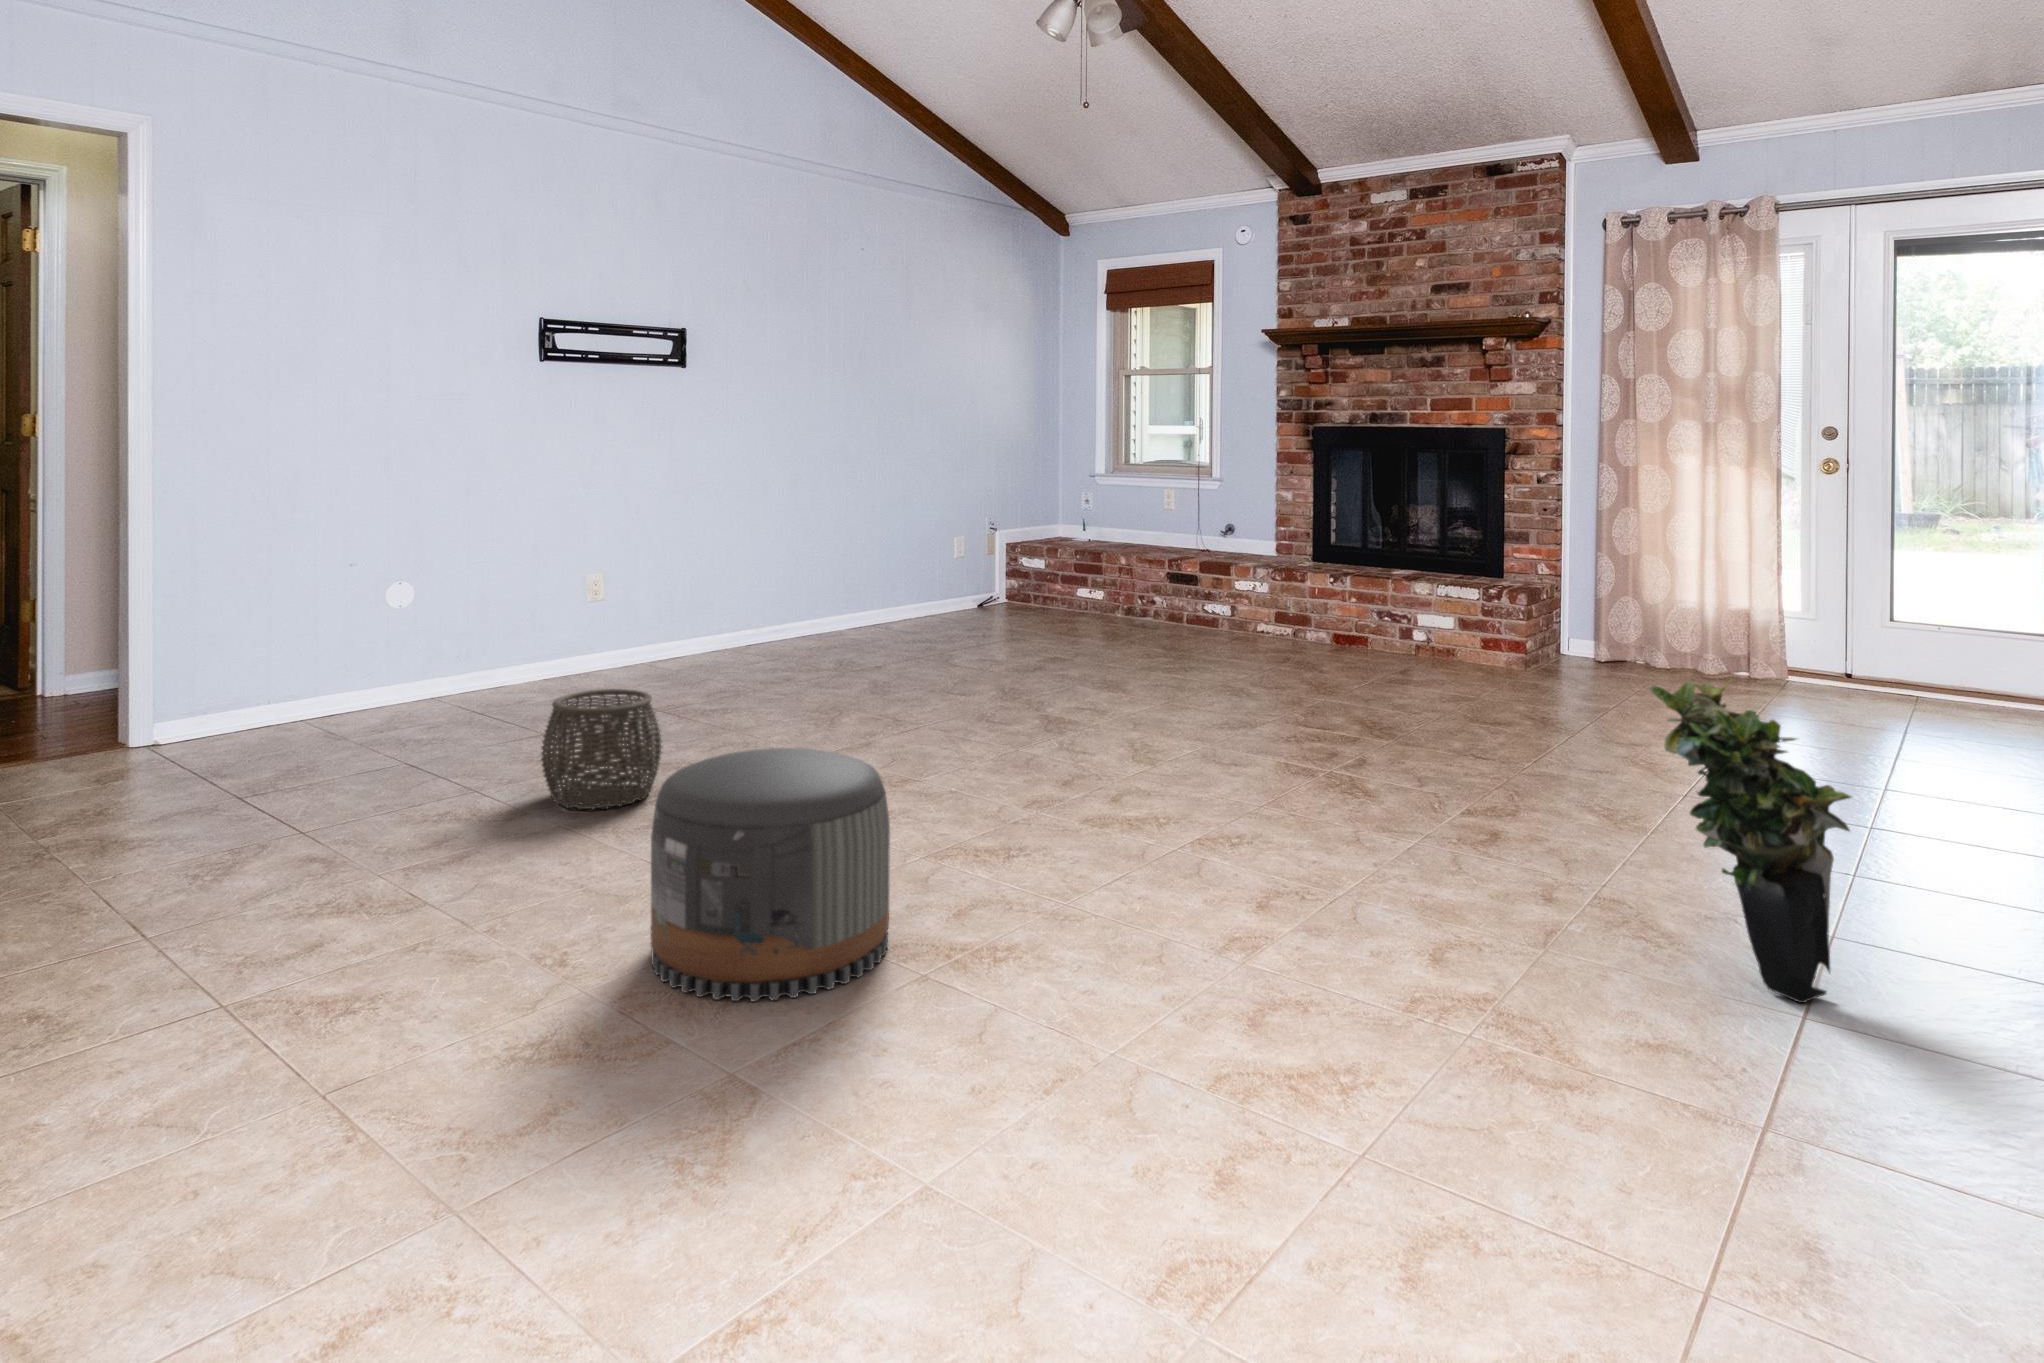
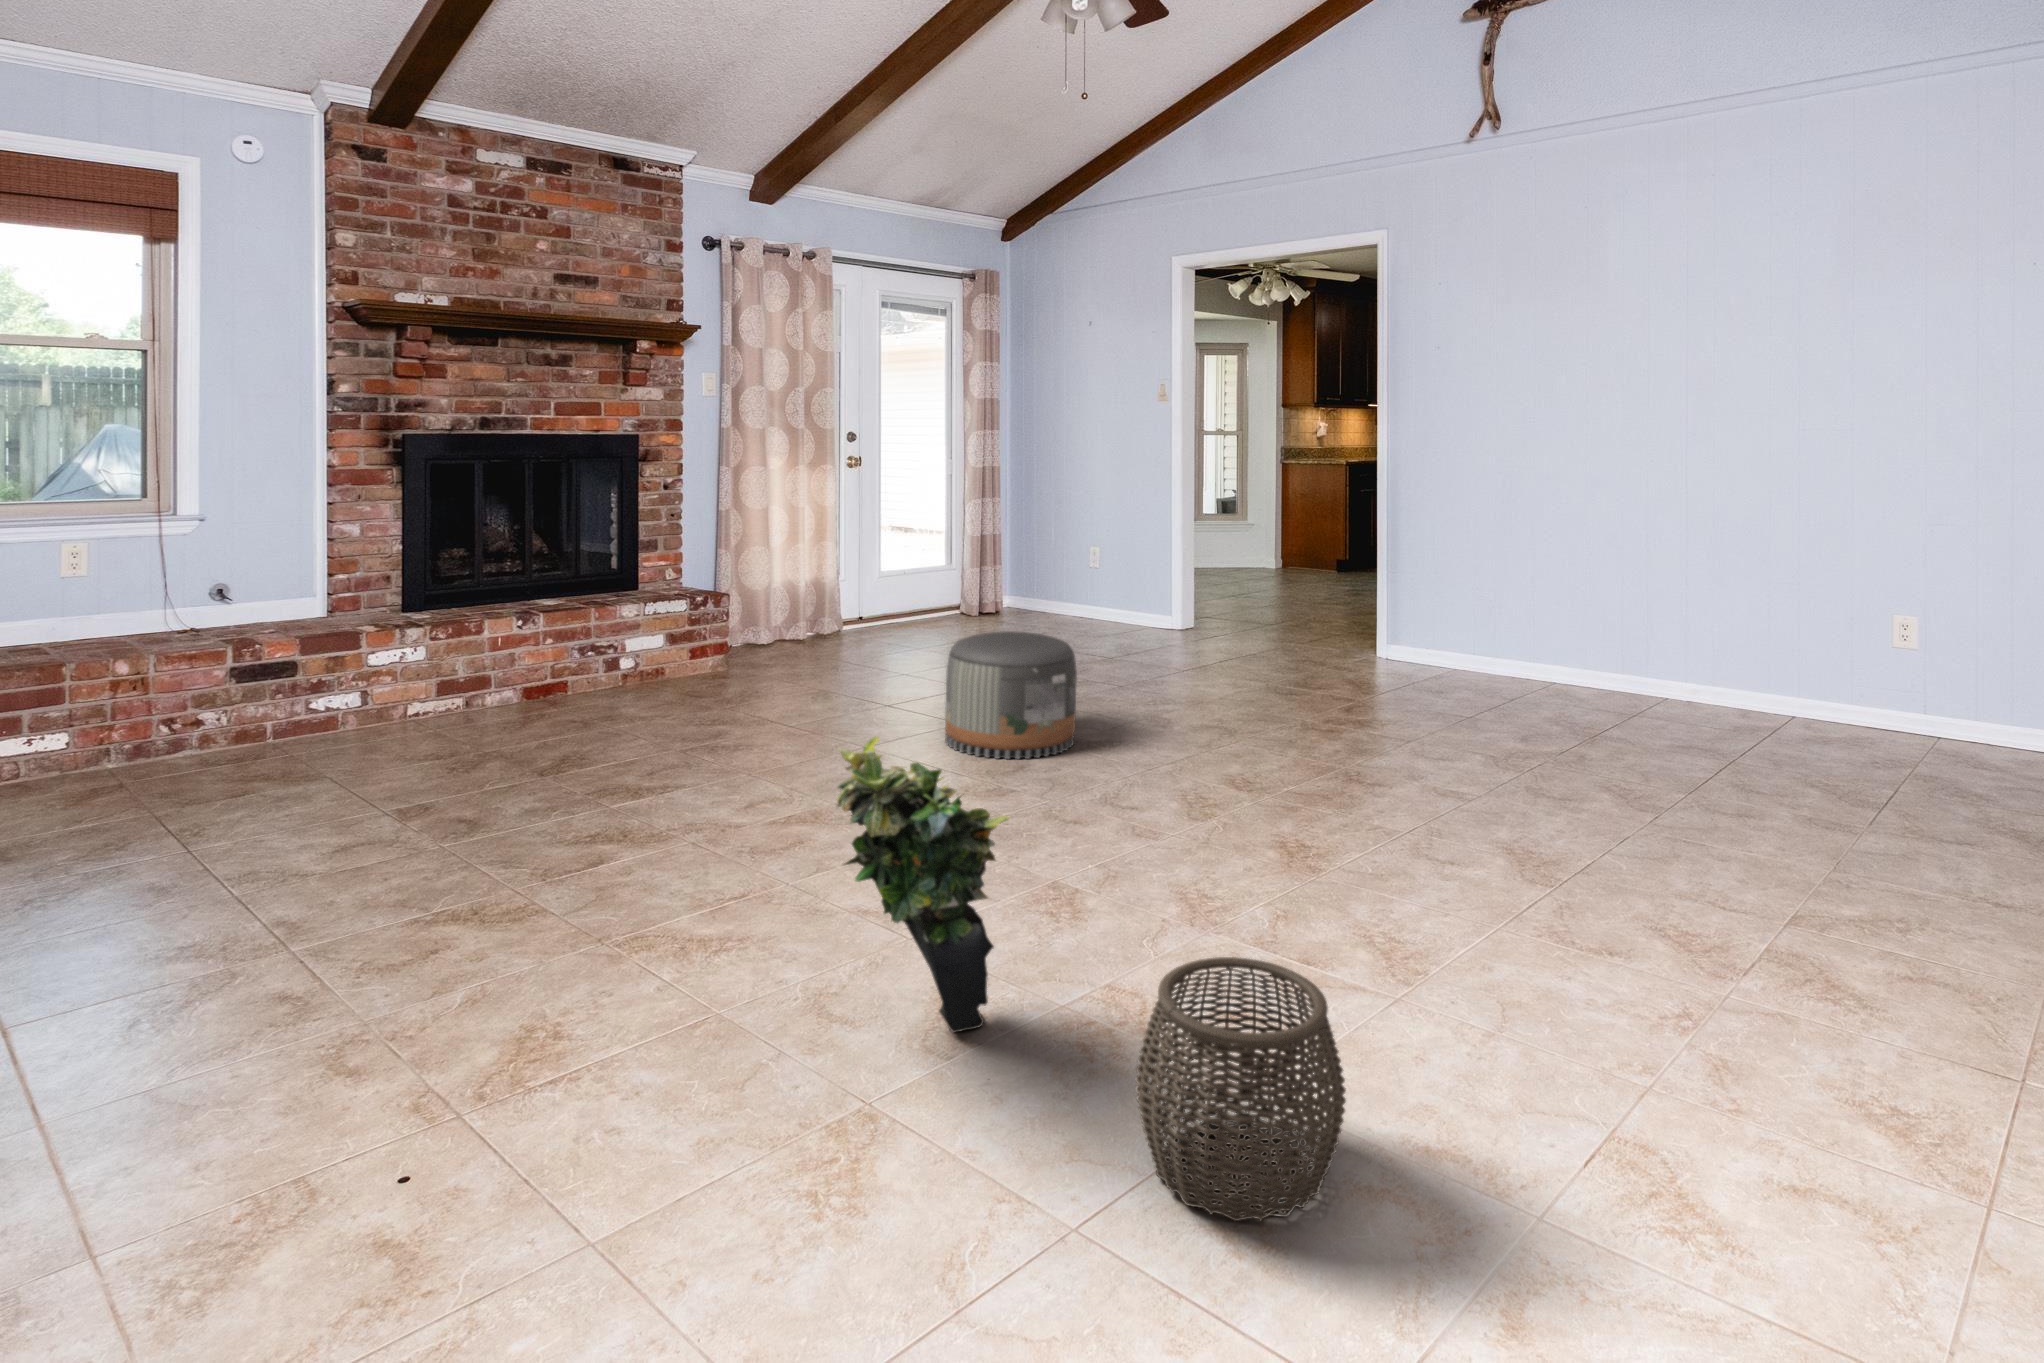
potted plant: present [1649,681,1851,1003] -> present [837,736,1009,1032]
pouf: present [651,748,890,1001] -> present [945,631,1077,759]

